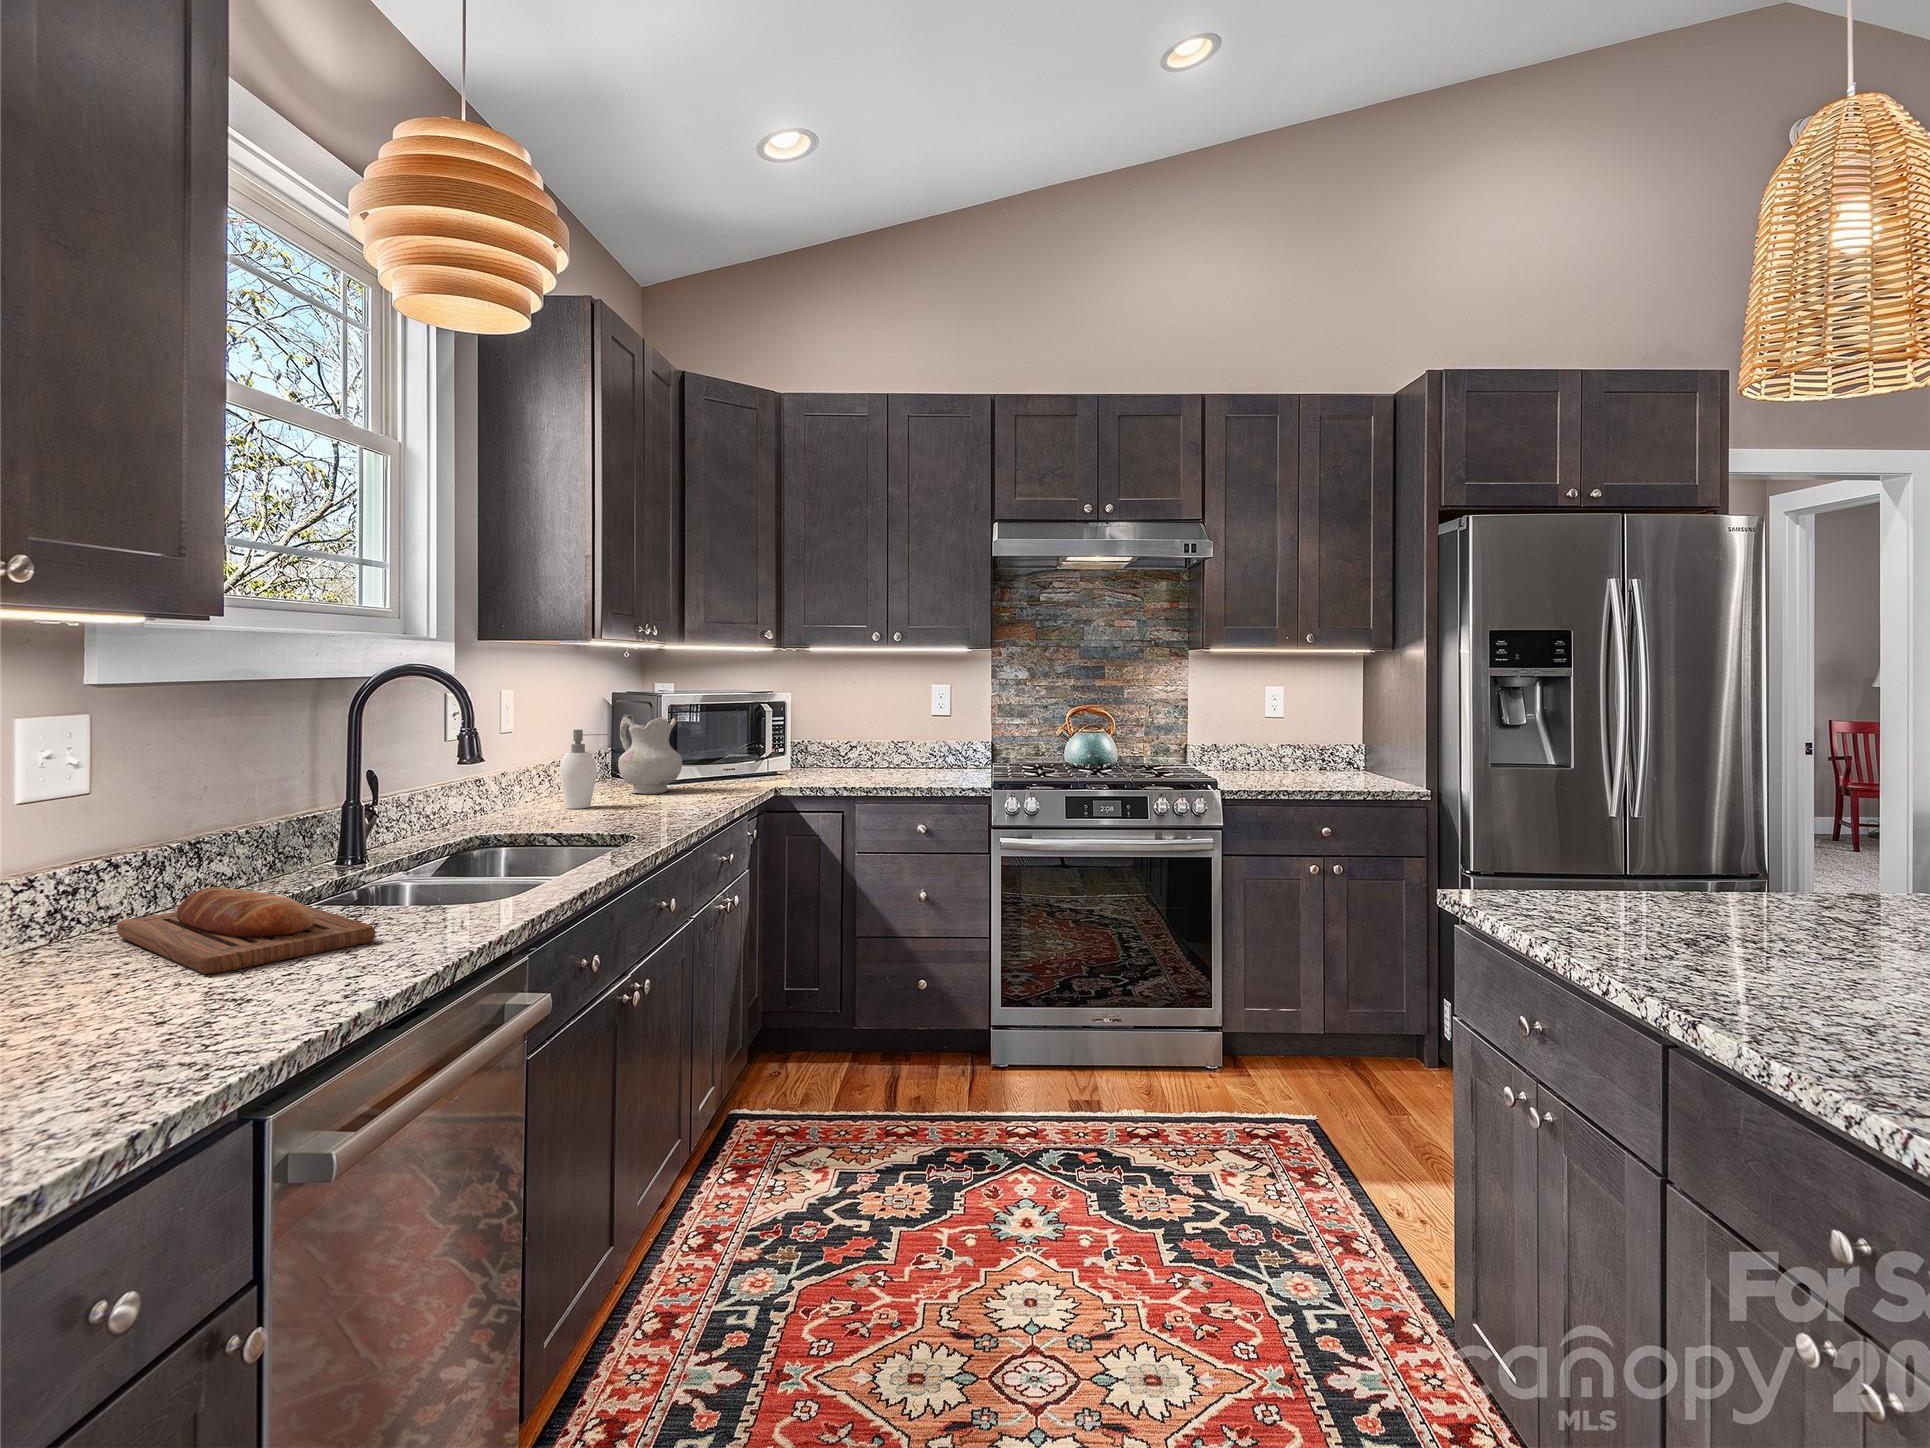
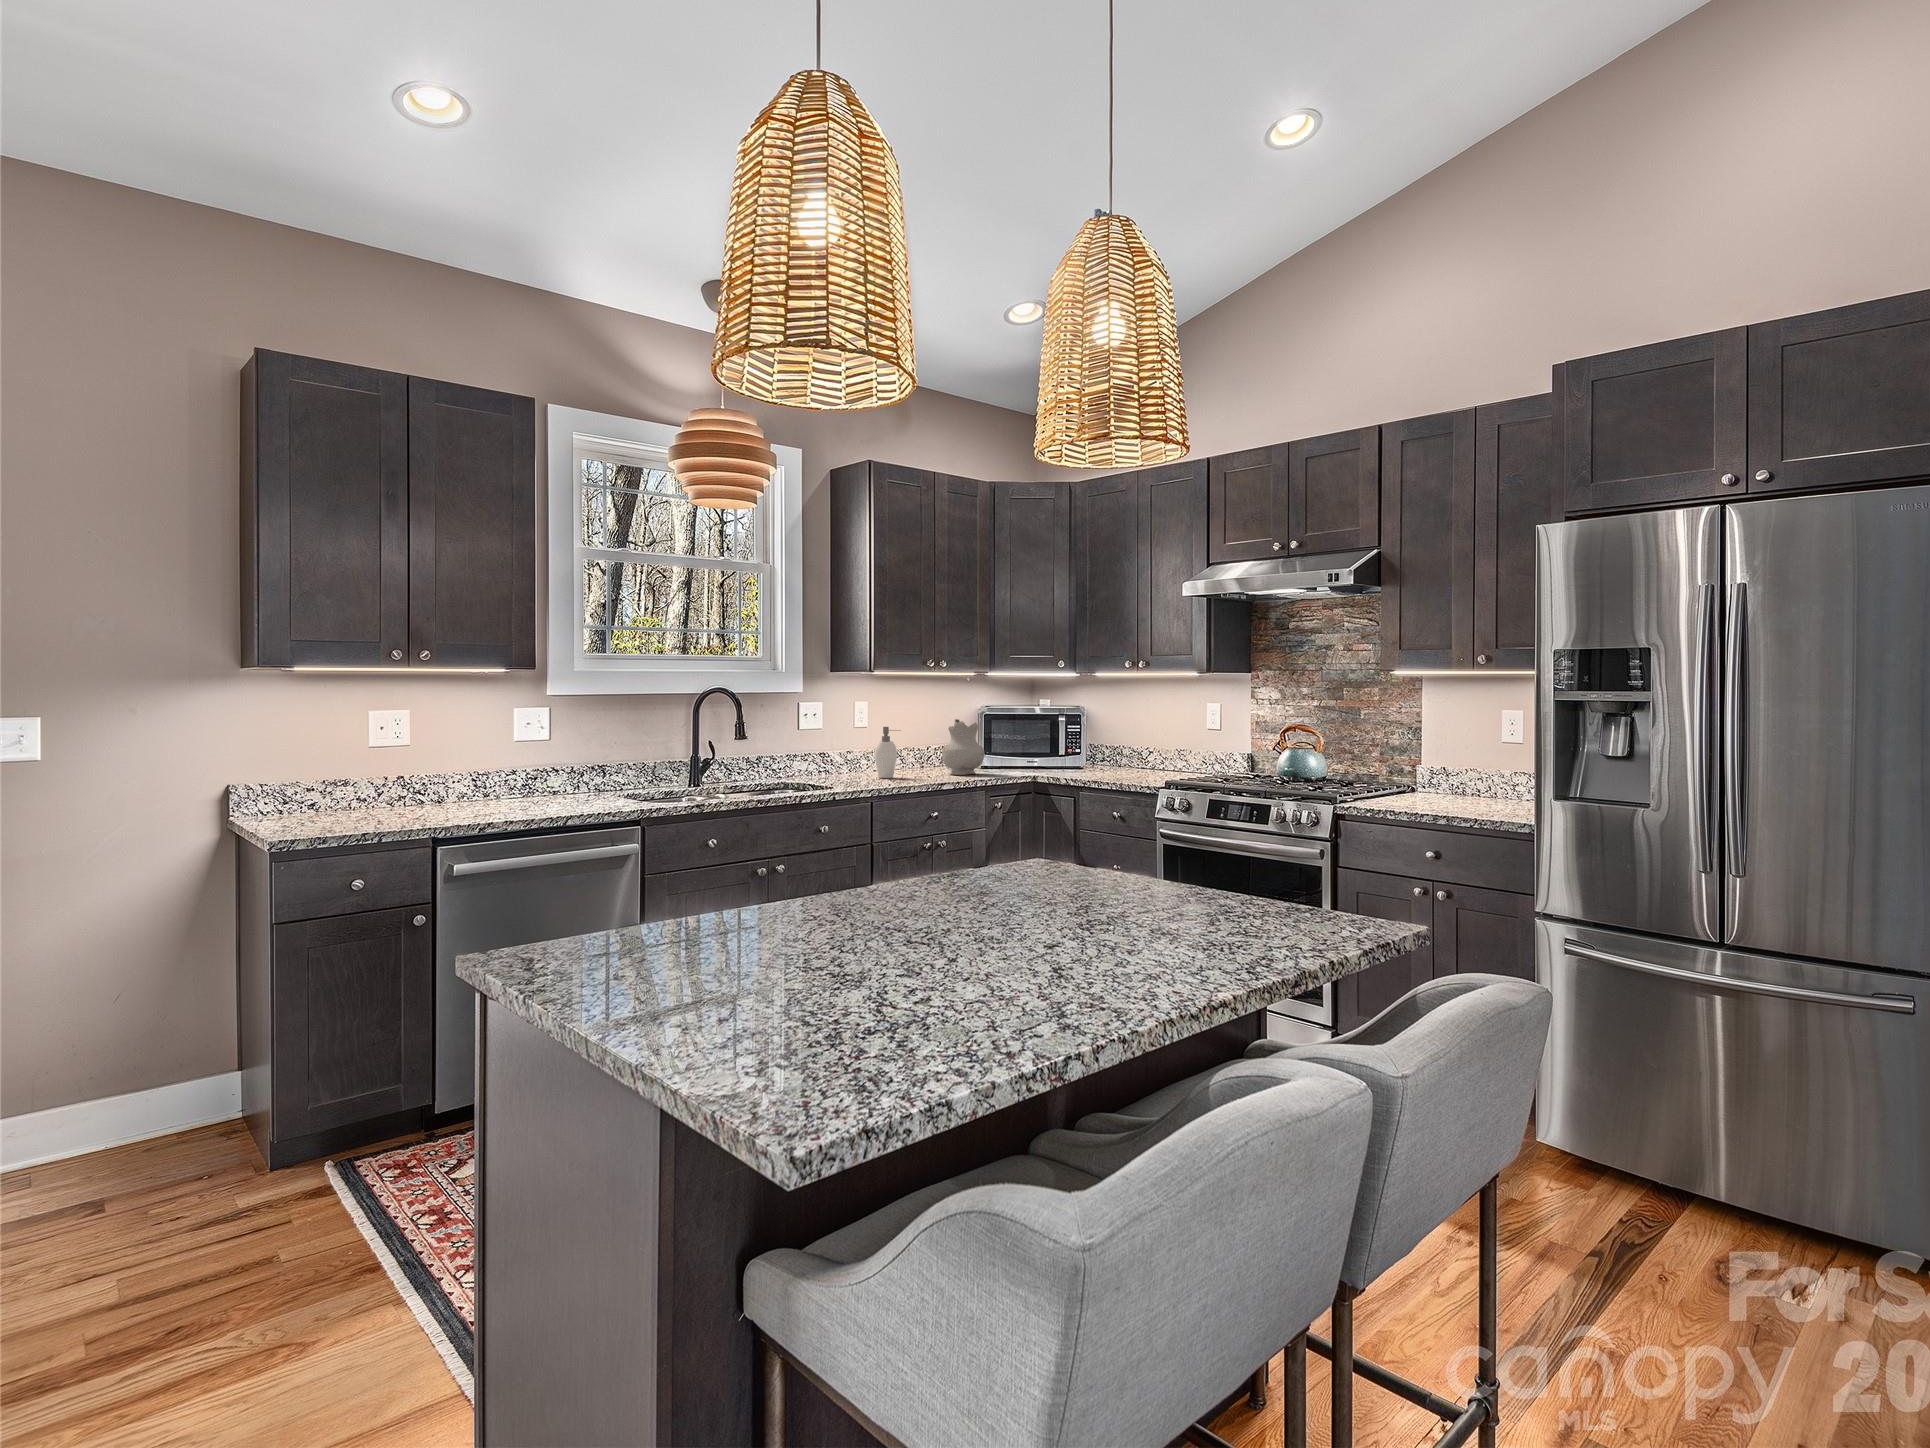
bread loaf: present [117,887,375,974] -> none [510,781,600,808]

